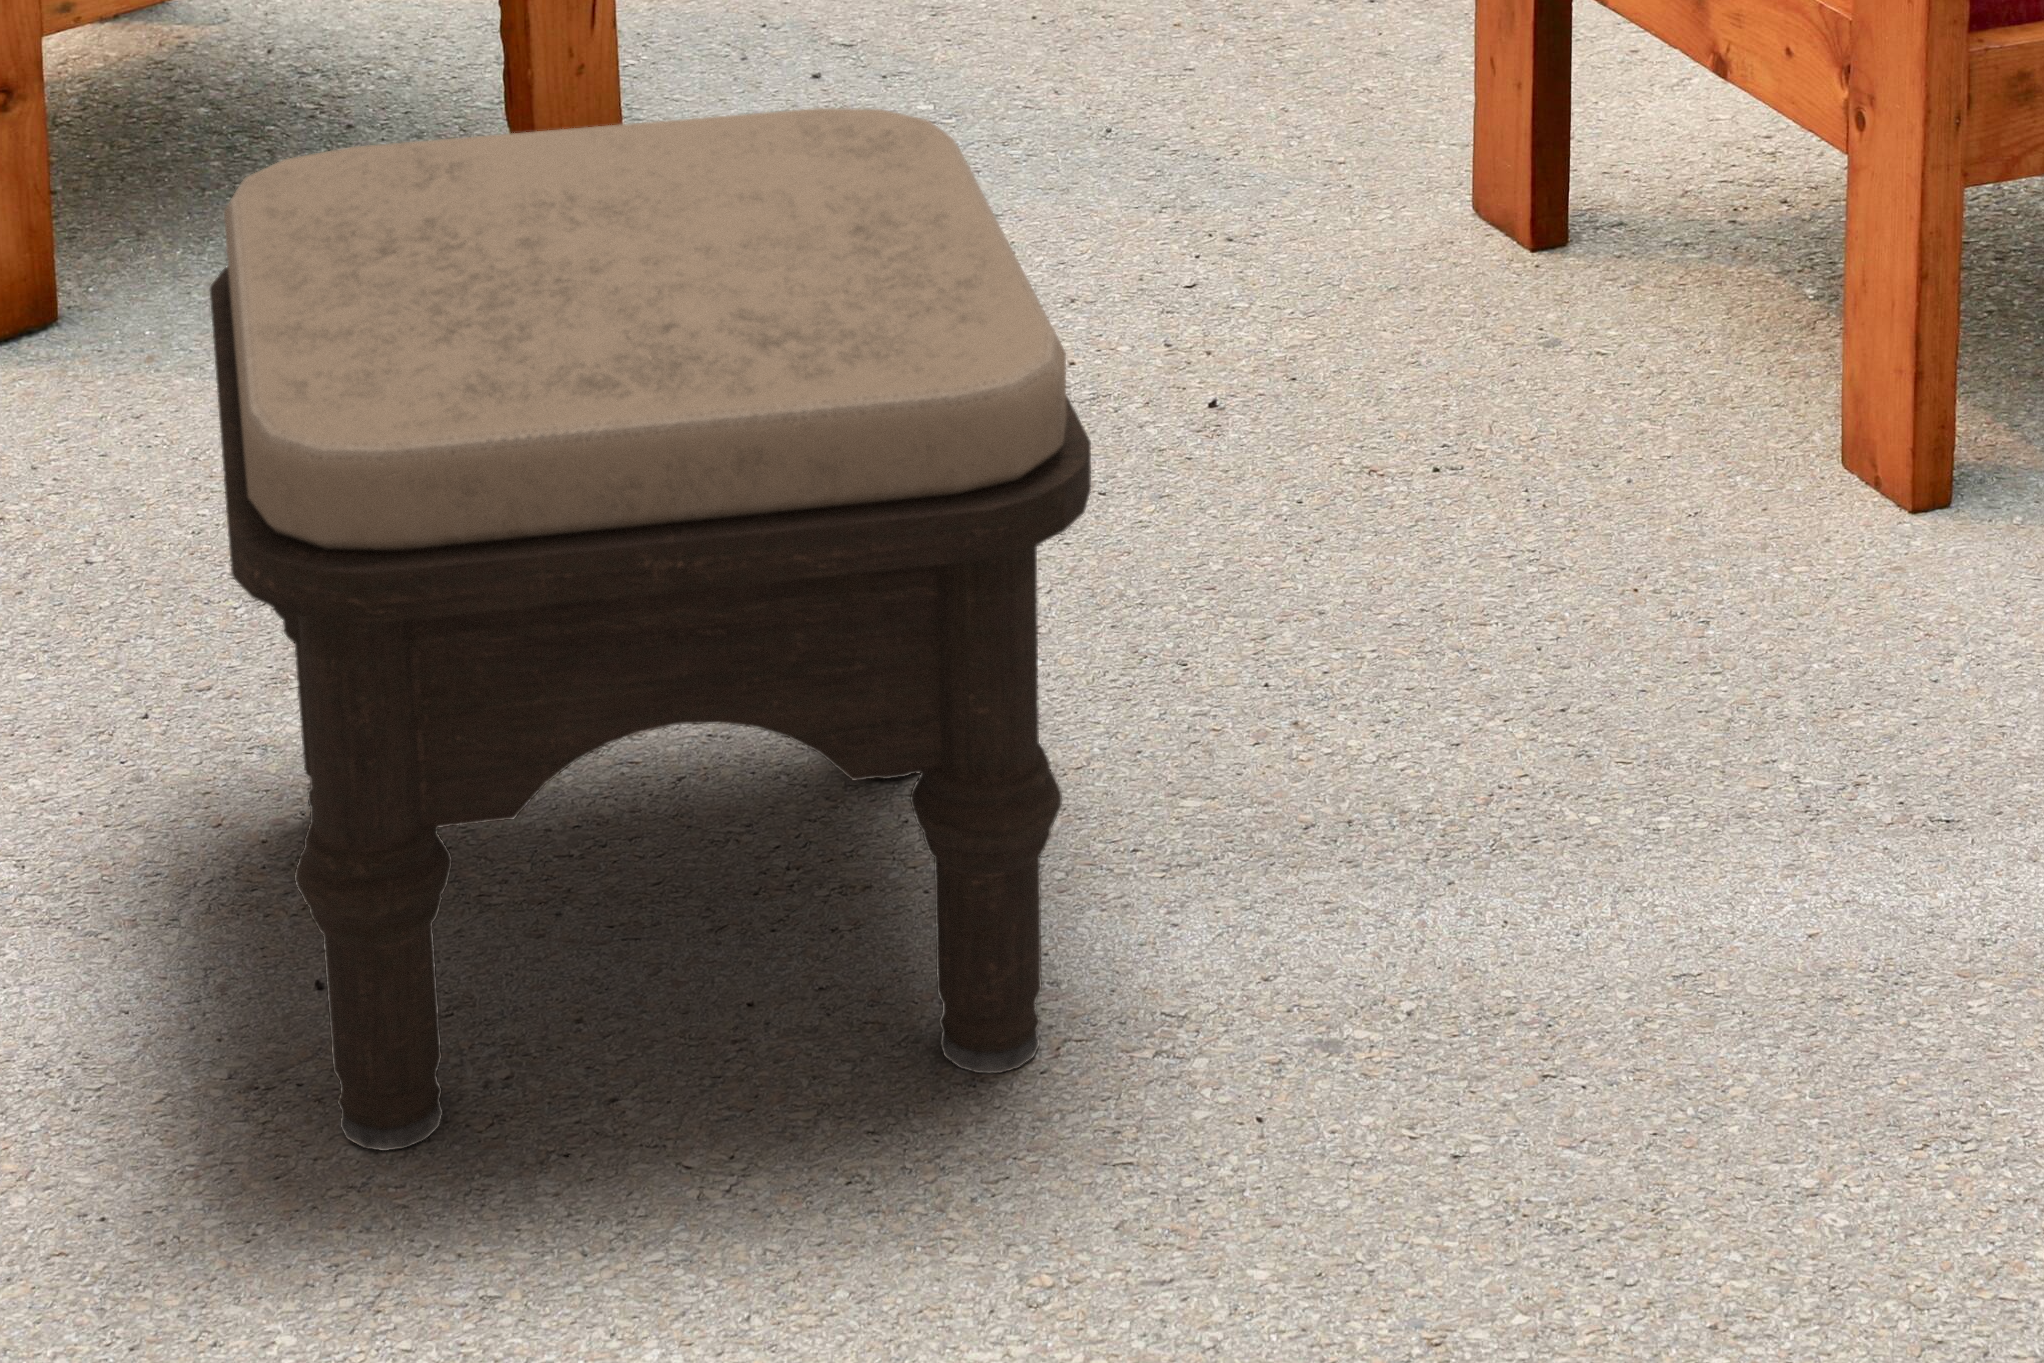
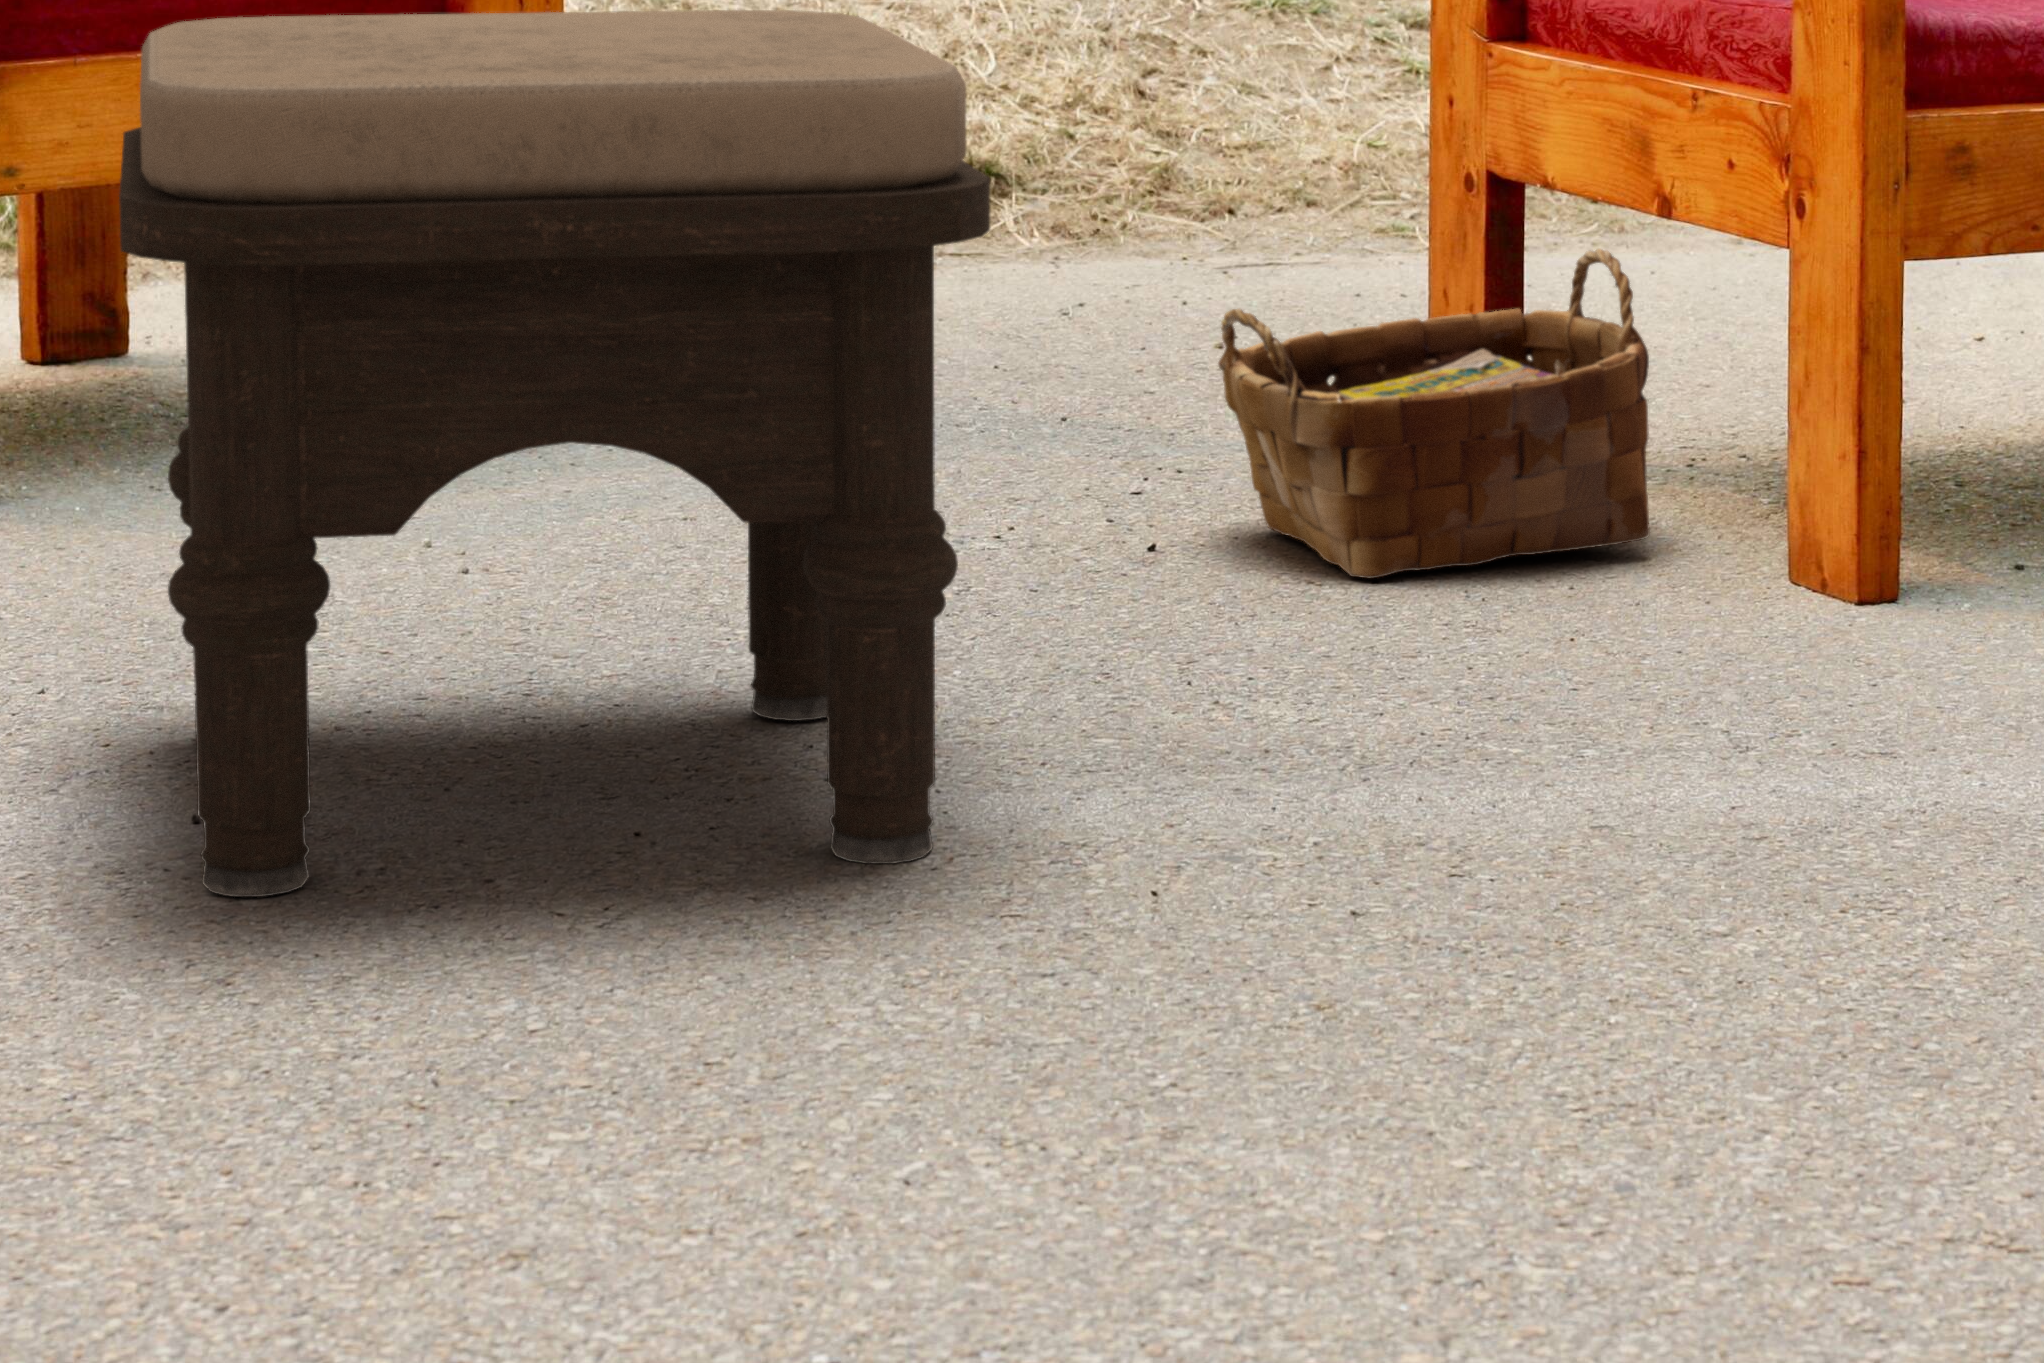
woven basket: none [1277,108,1703,474] -> present [1218,249,1650,578]

